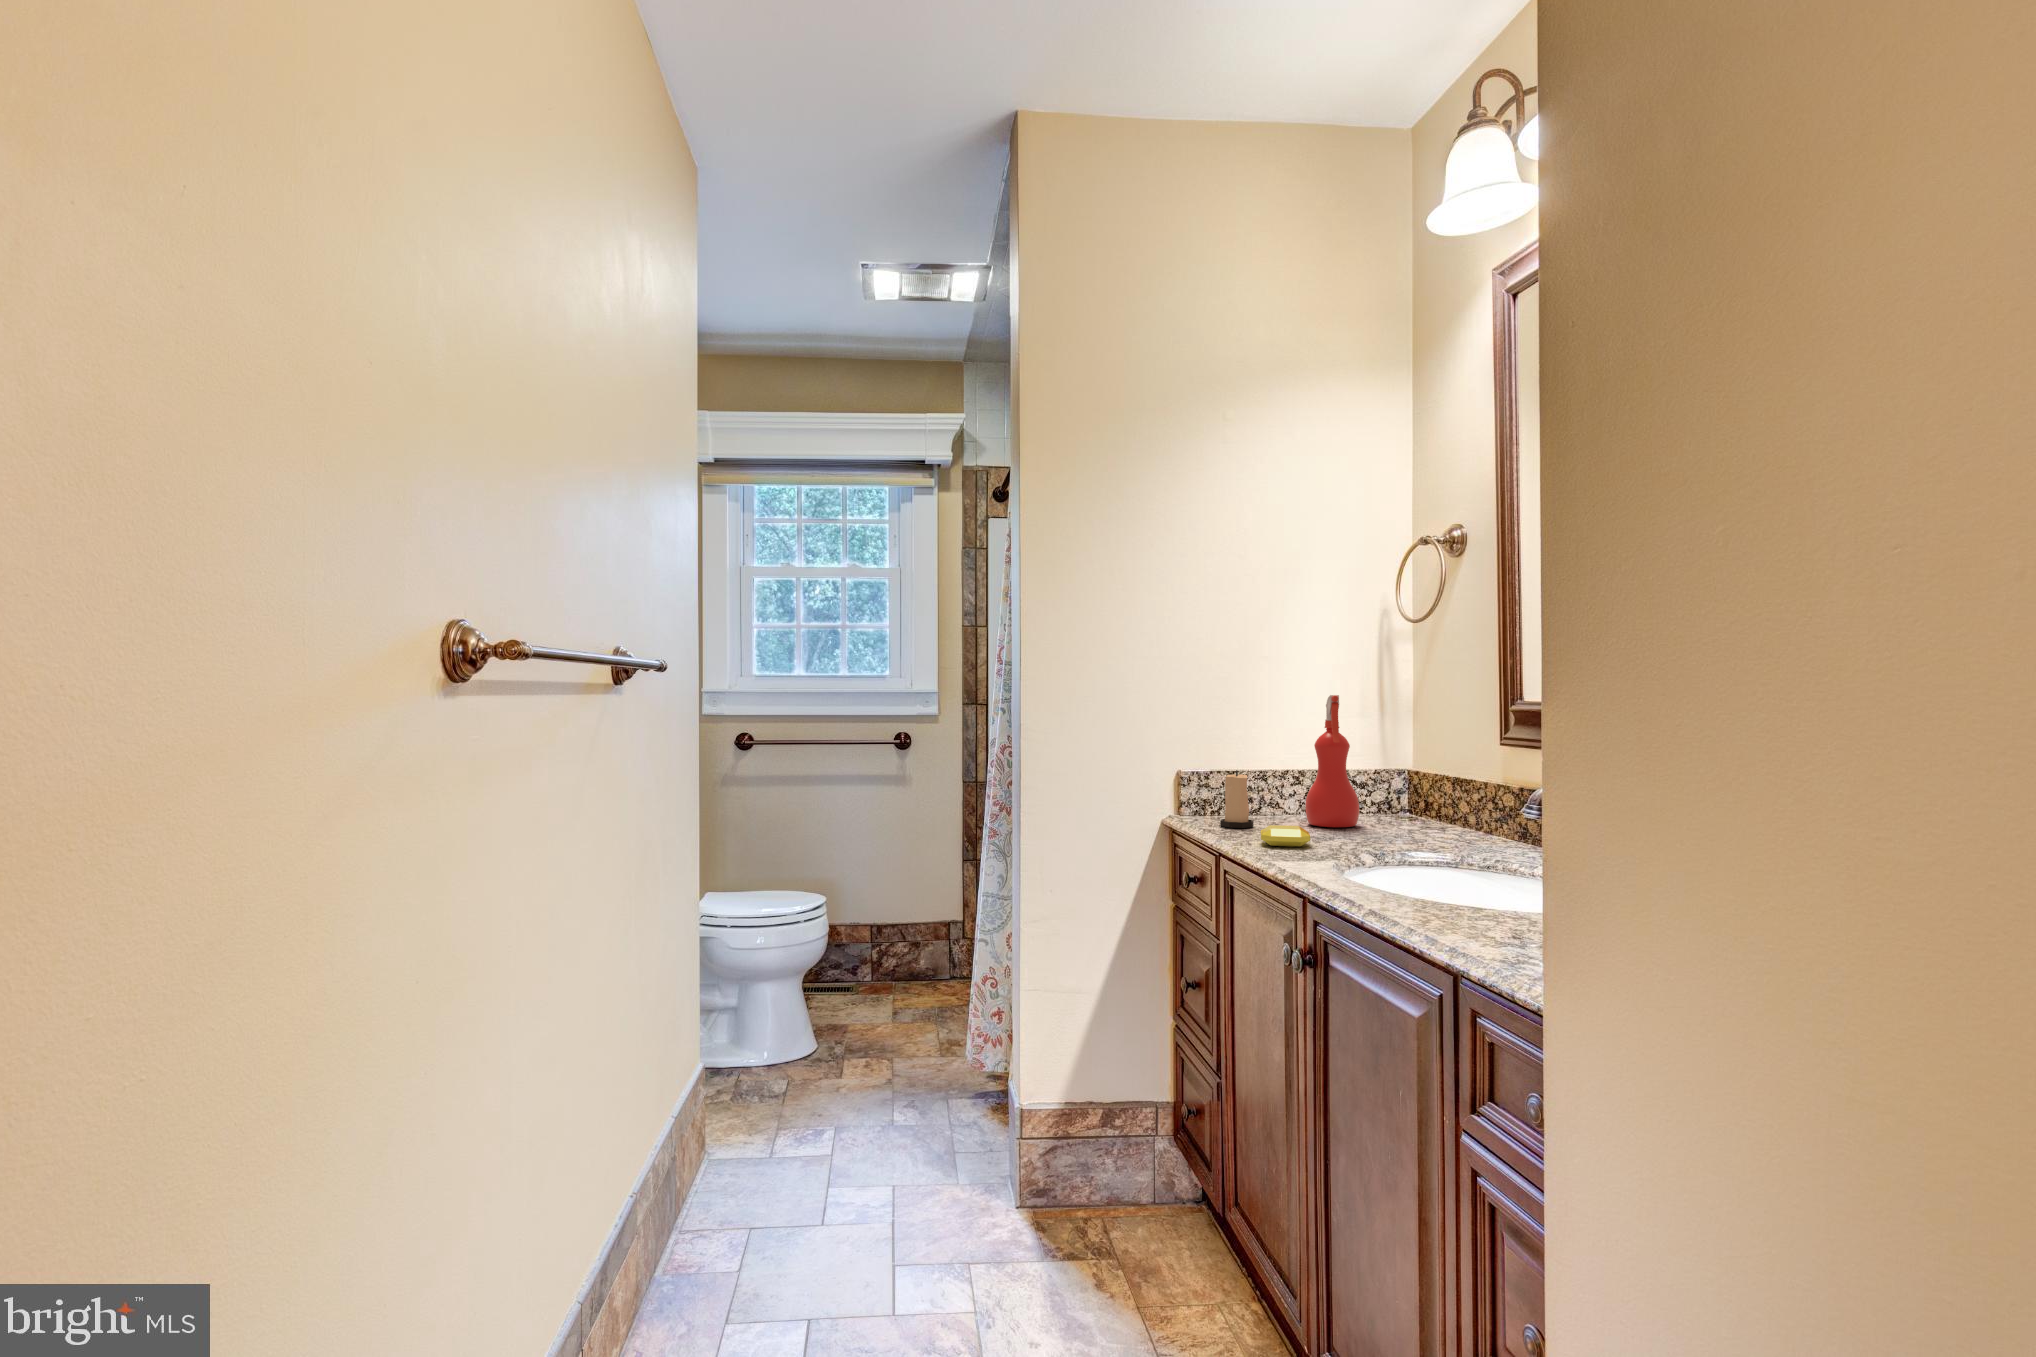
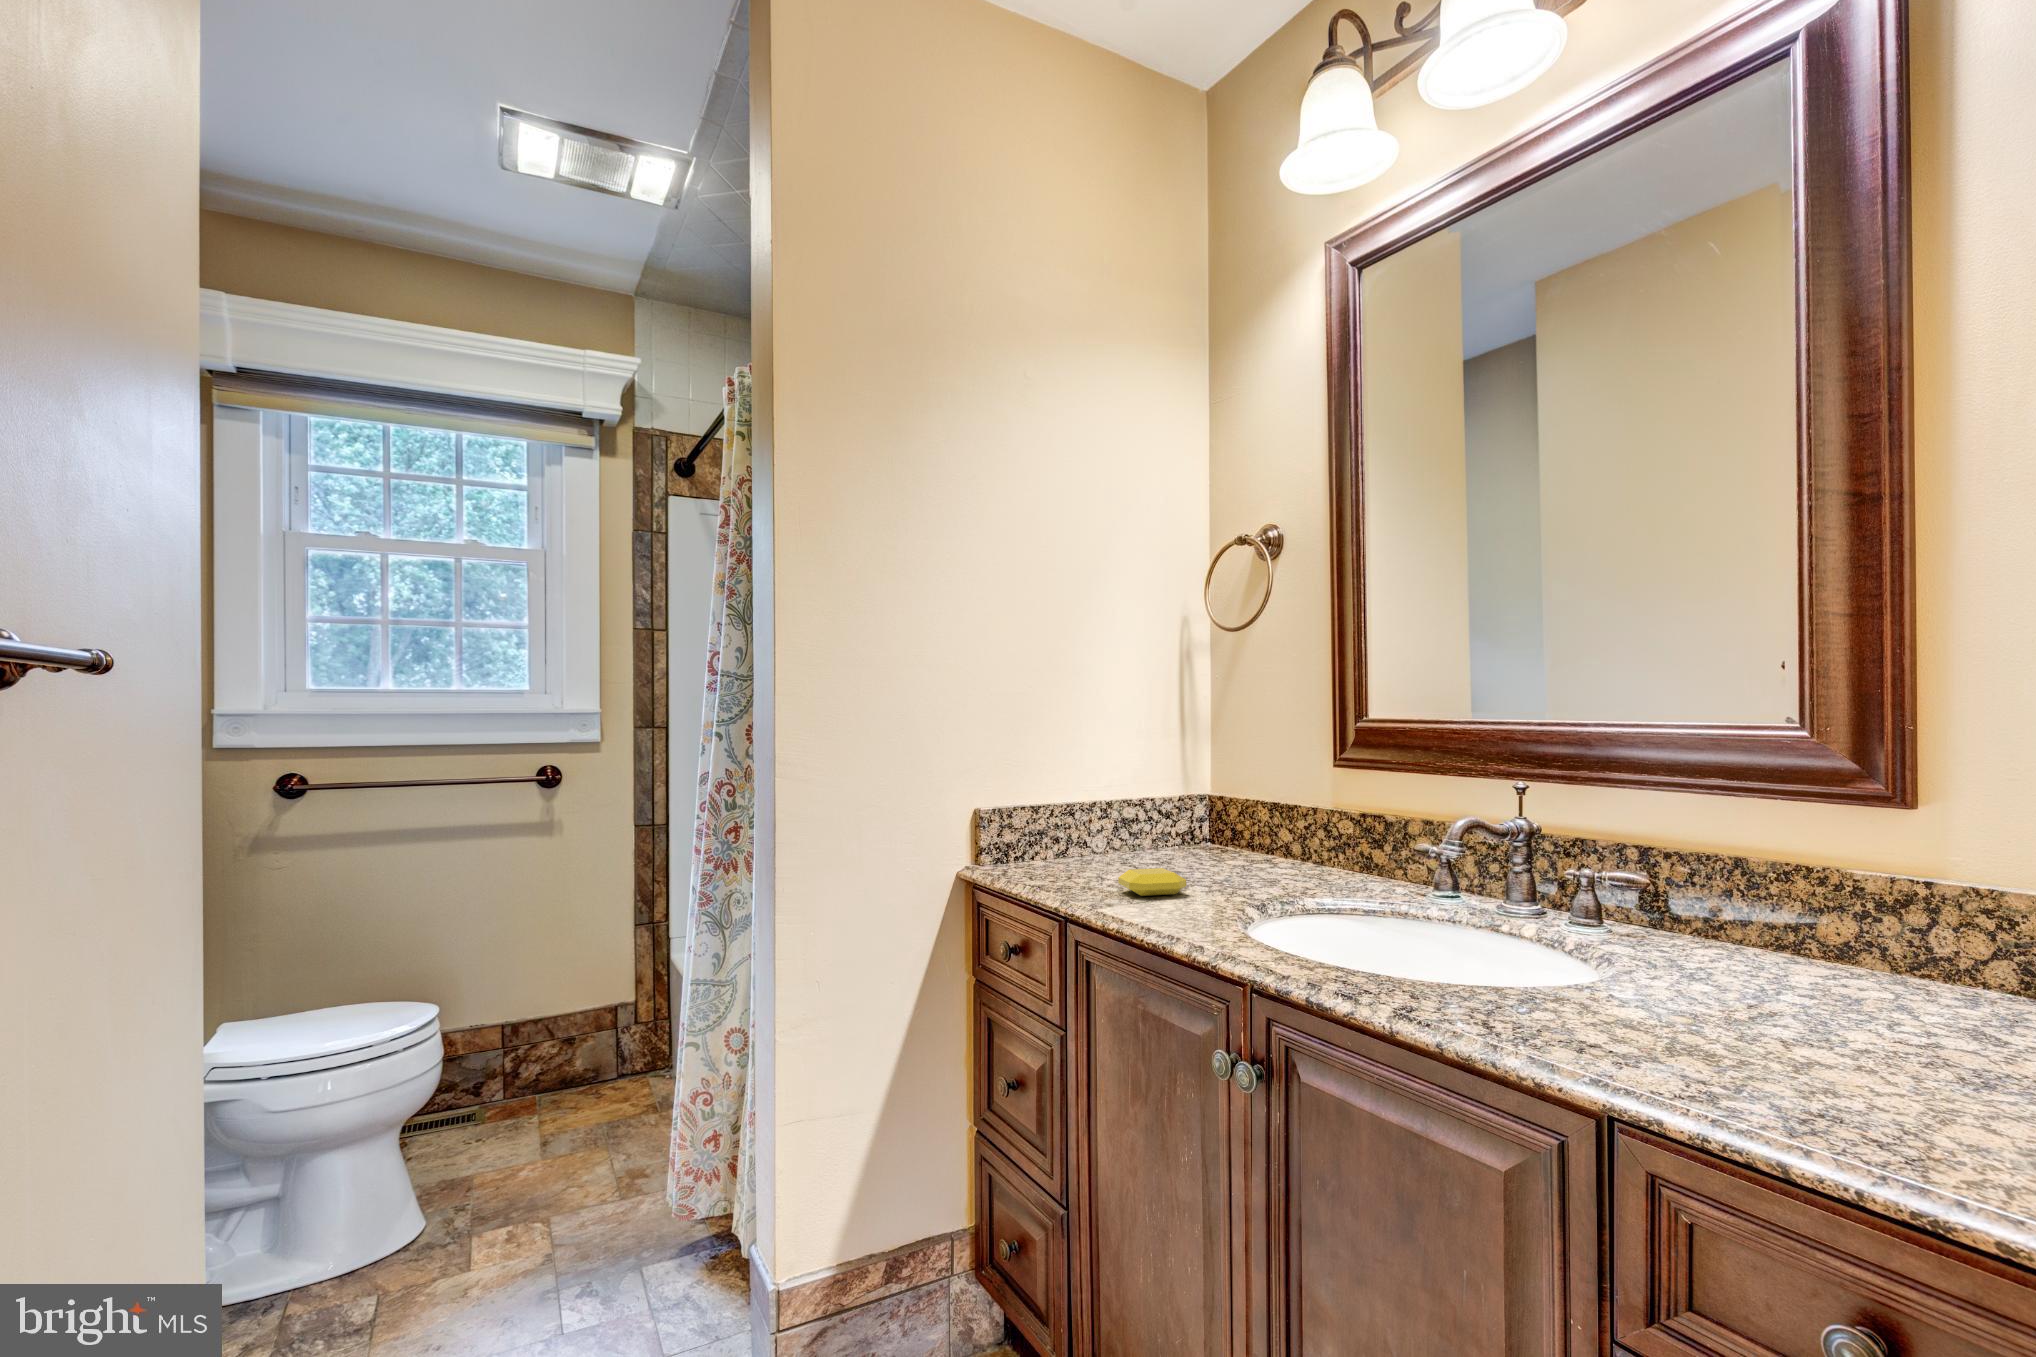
spray bottle: present [1305,695,1359,827] -> none [1125,712,1185,866]
candle: present [1220,770,1254,828] -> none [1037,804,1078,875]

